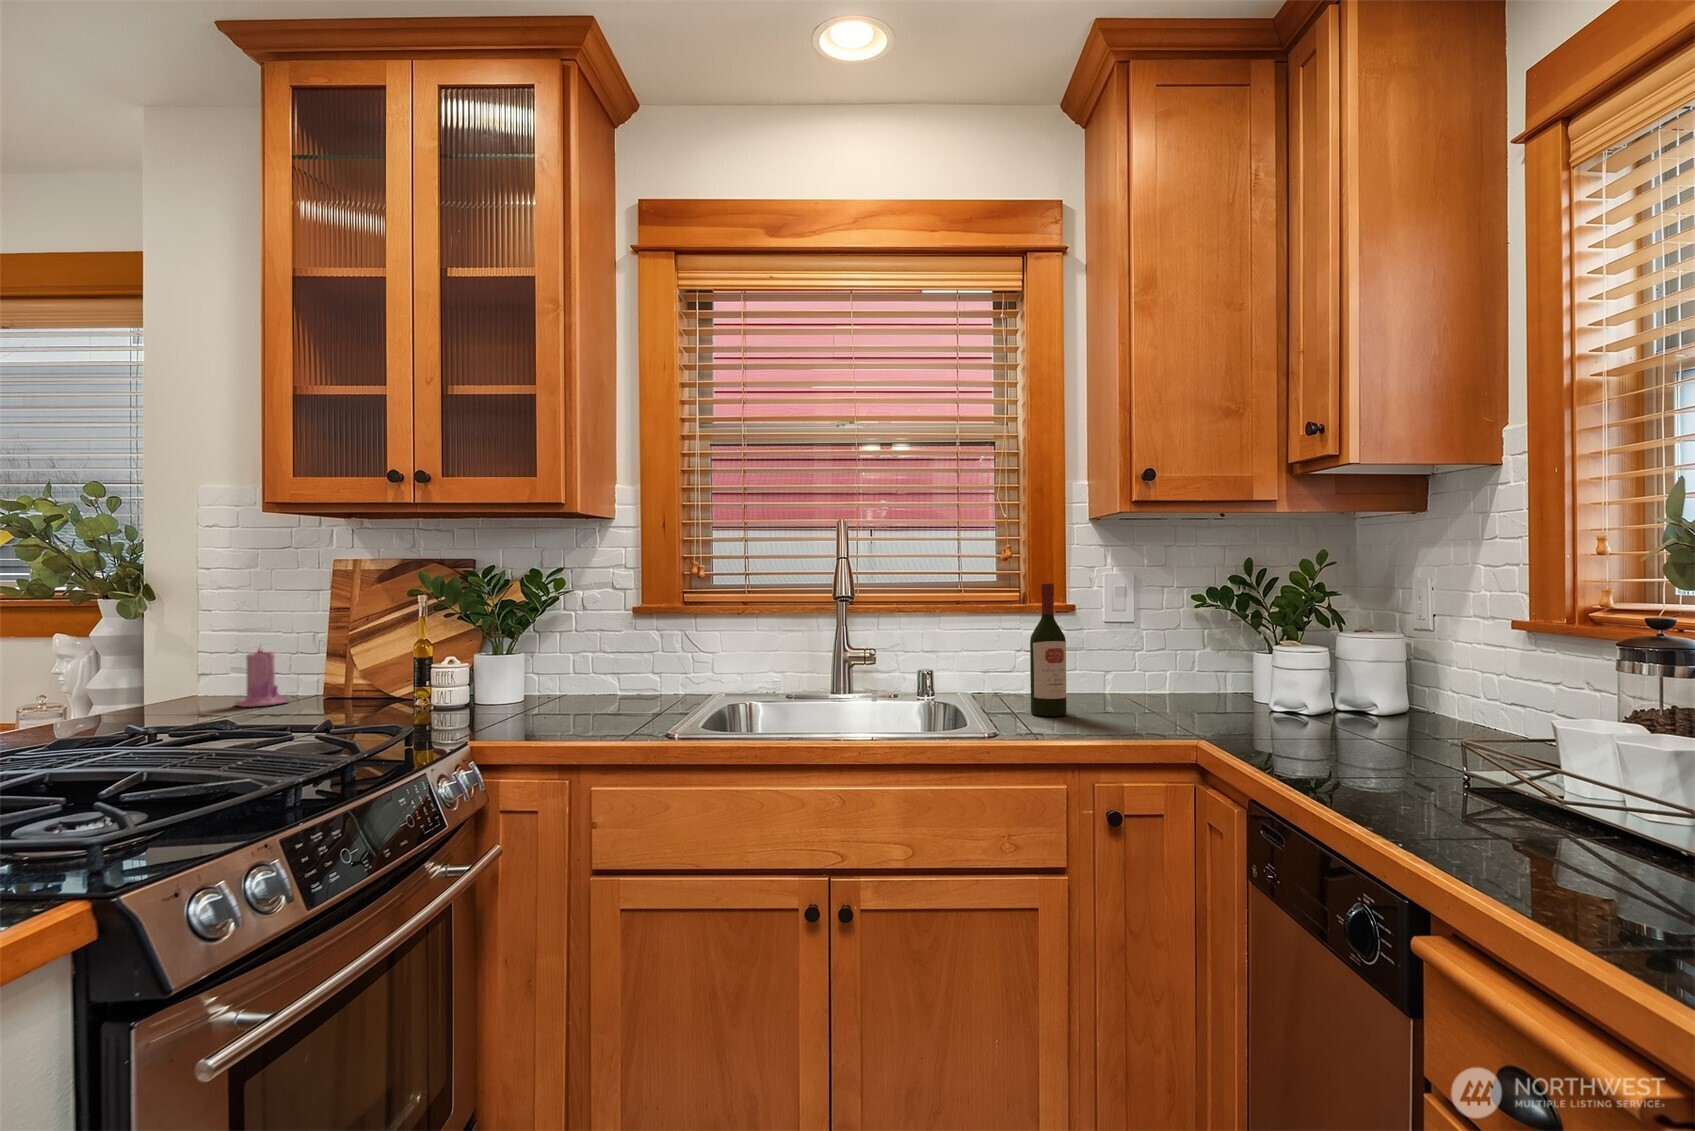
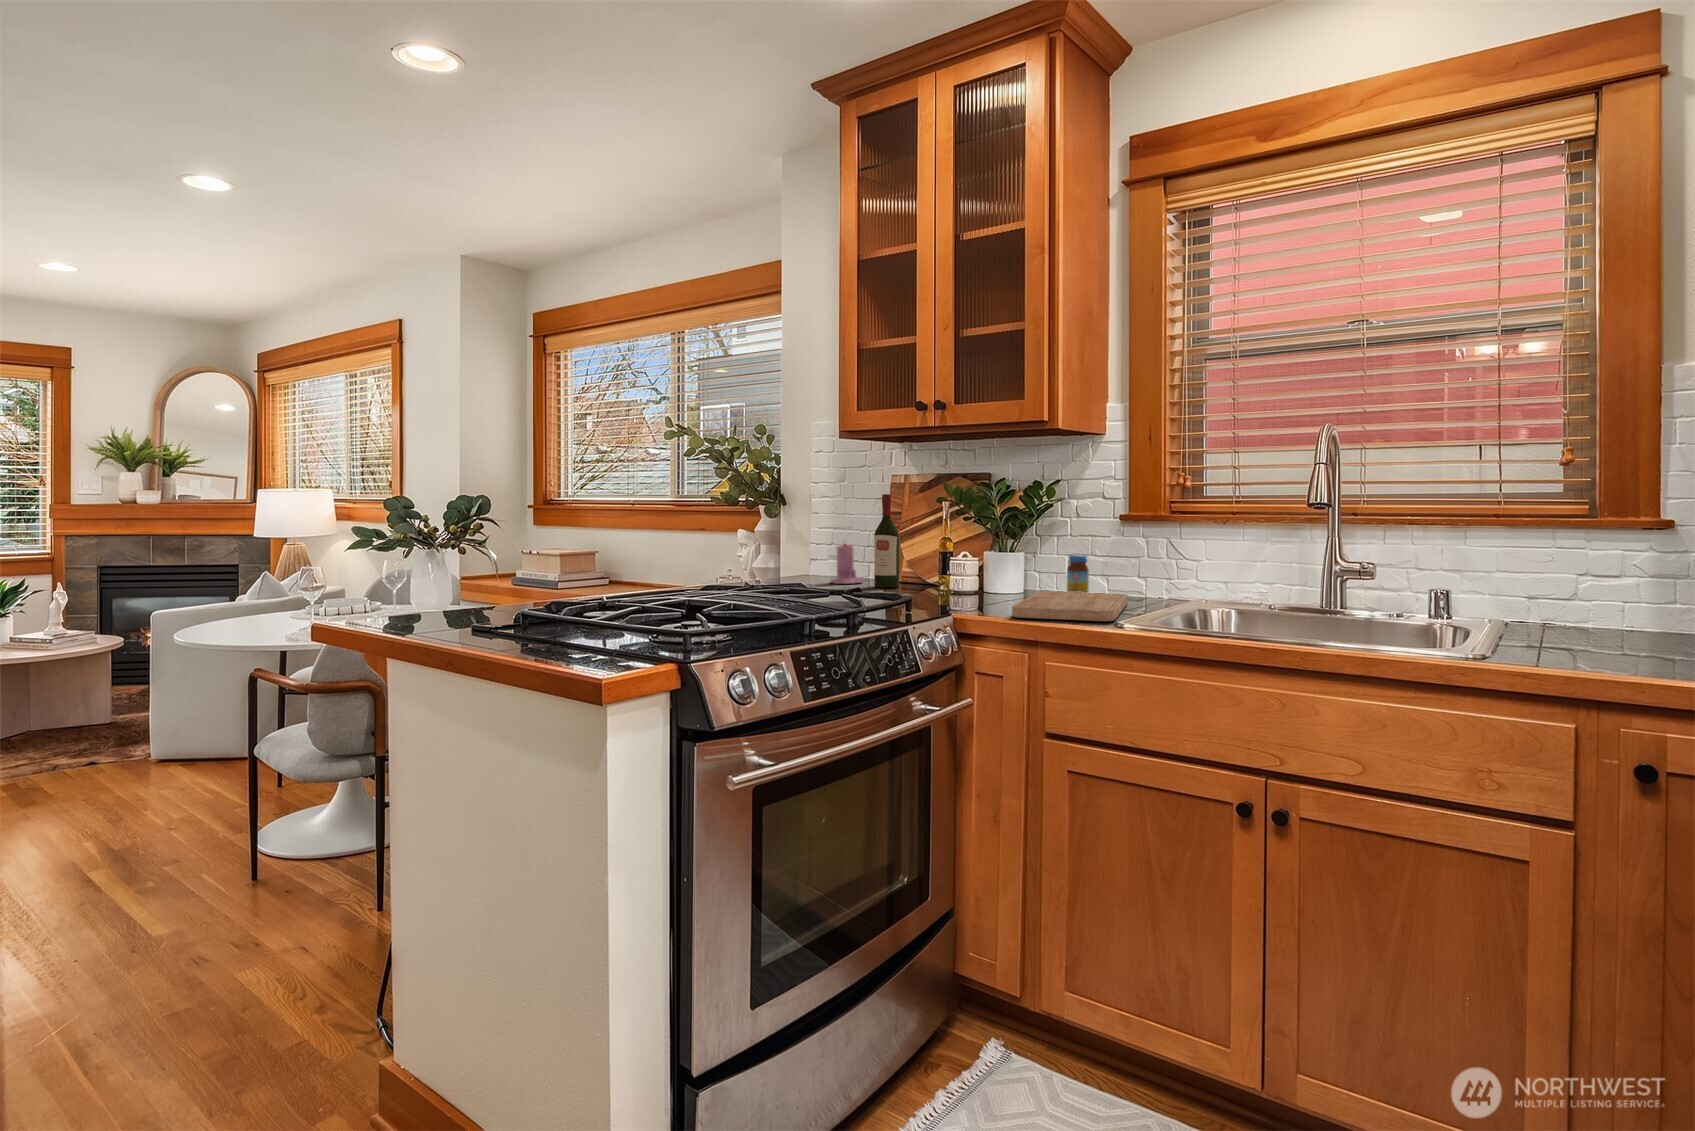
wine bottle: present [1030,583,1067,716] -> present [874,494,899,588]
jar: none [576,652,601,700] -> present [1067,555,1089,592]
cutting board: none [531,695,654,737] -> present [1012,591,1128,621]

